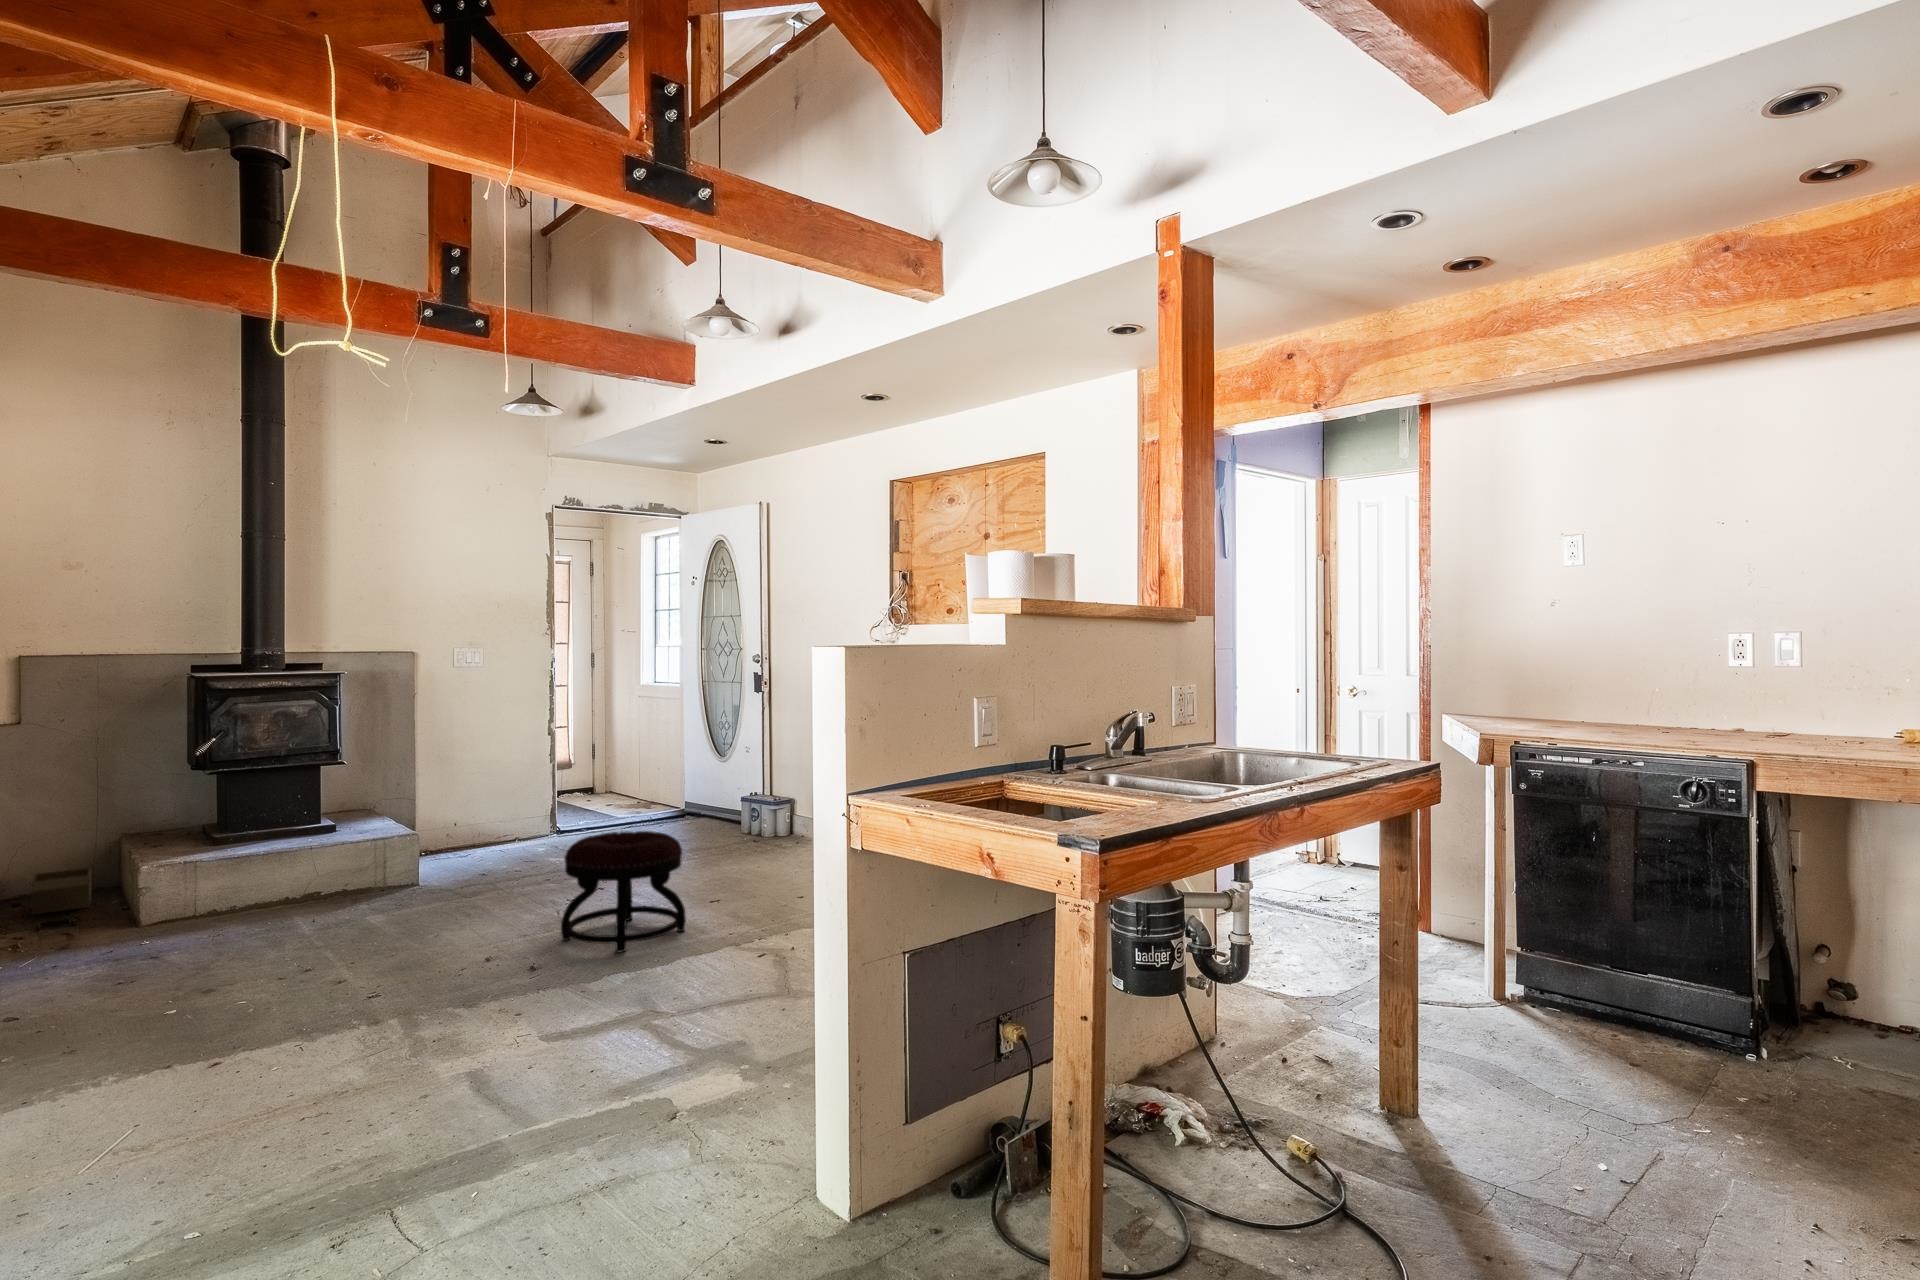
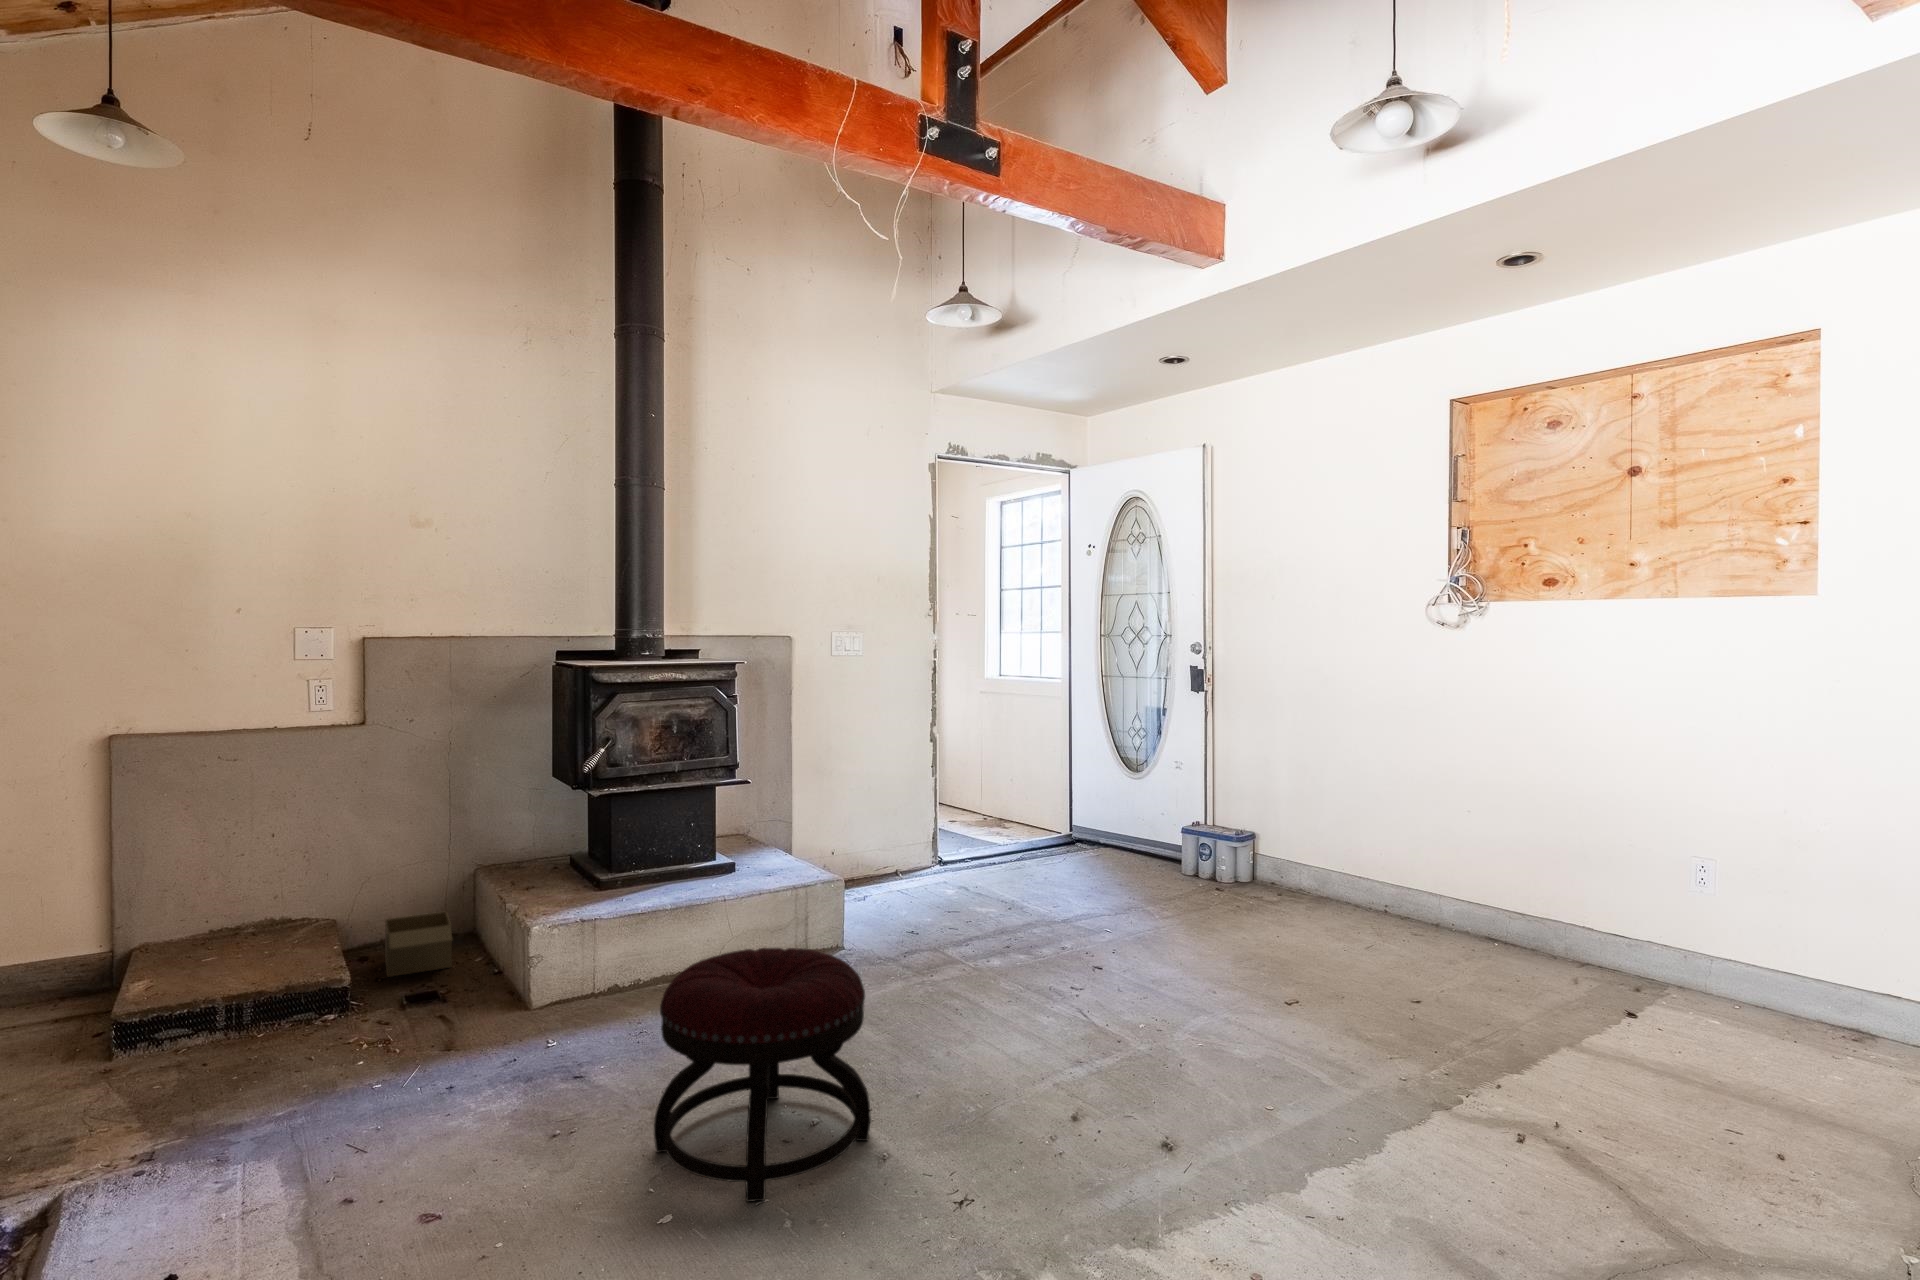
ottoman: present [561,831,686,952] -> present [654,948,871,1202]

